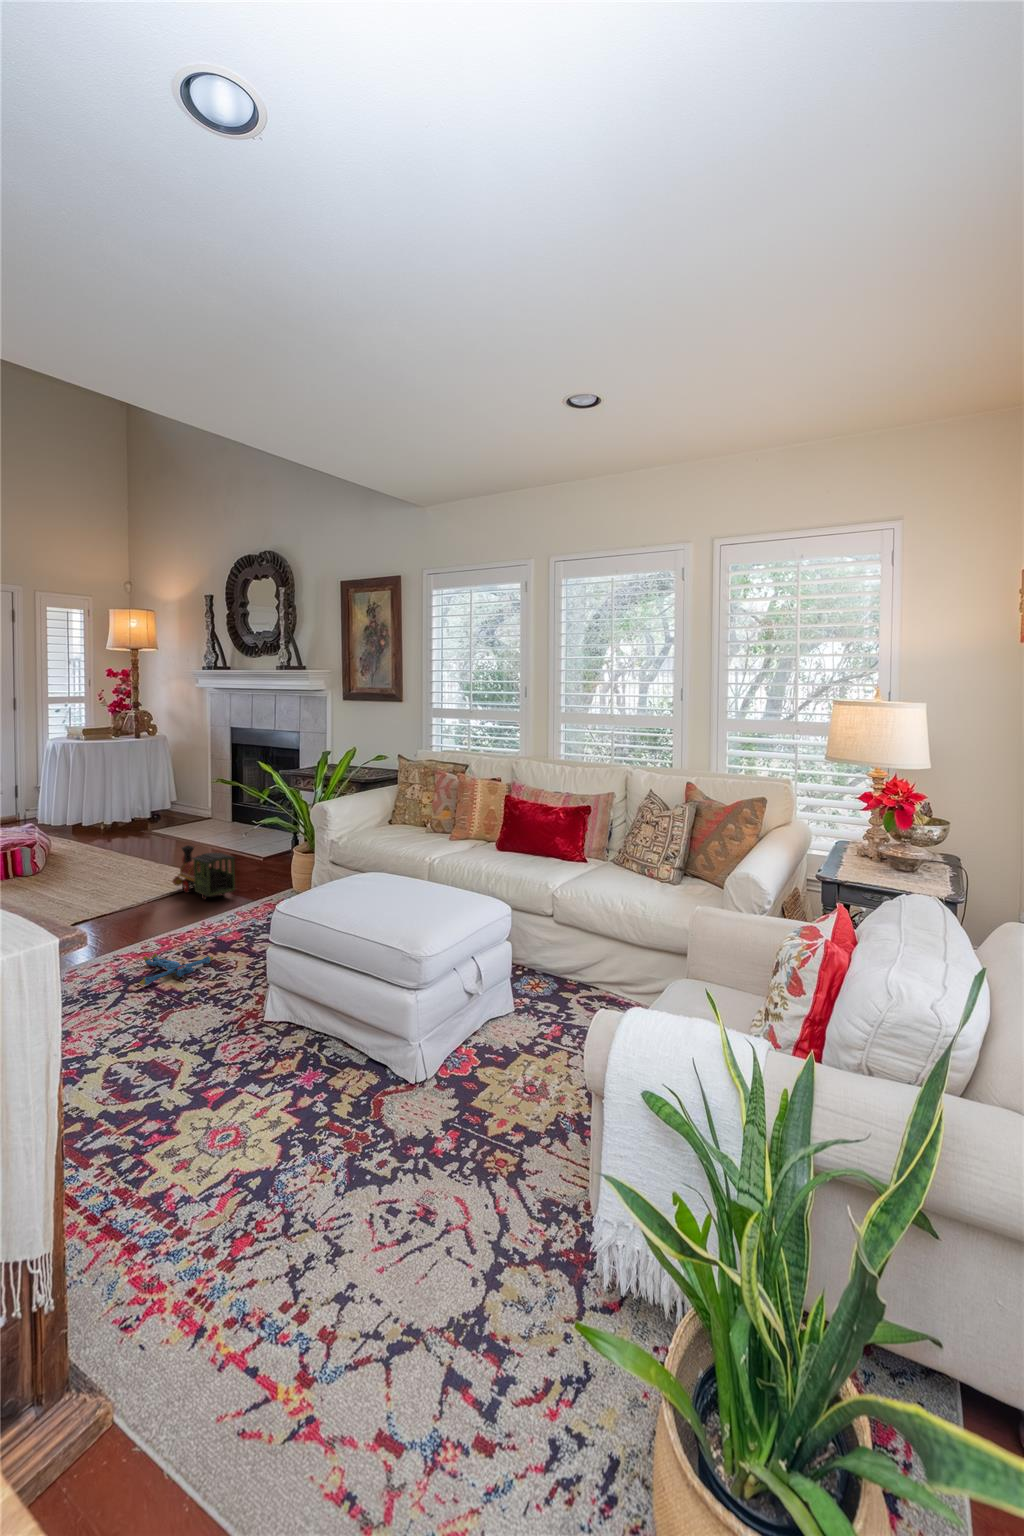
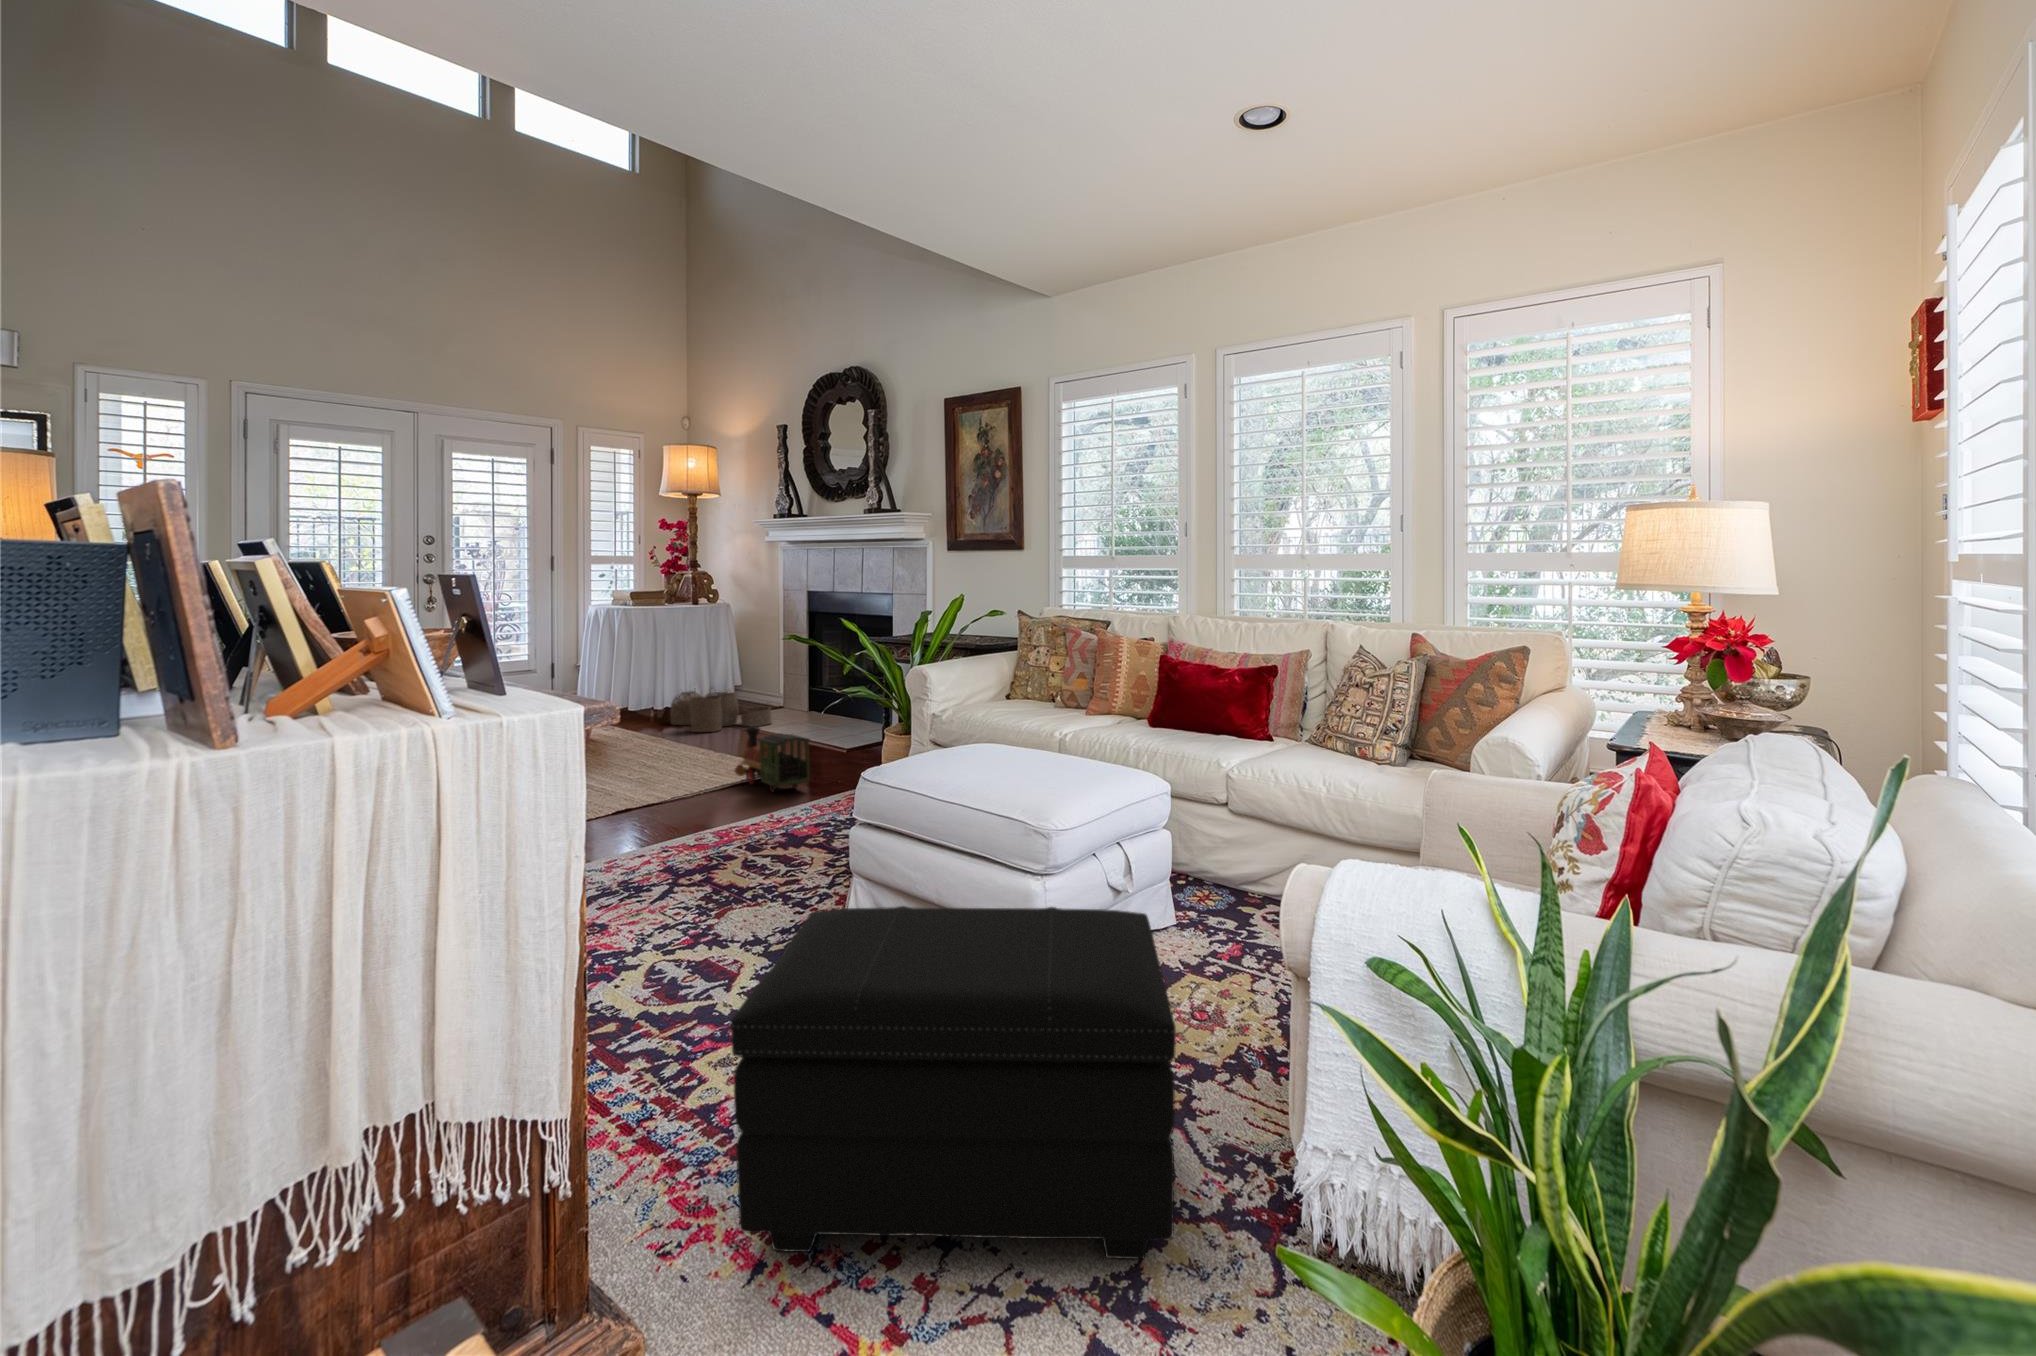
woven basket: none [116,804,203,842] -> present [670,688,772,732]
plush toy: present [140,953,213,985] -> none [693,845,782,879]
footstool: none [179,1033,508,1318] -> present [731,906,1176,1259]

